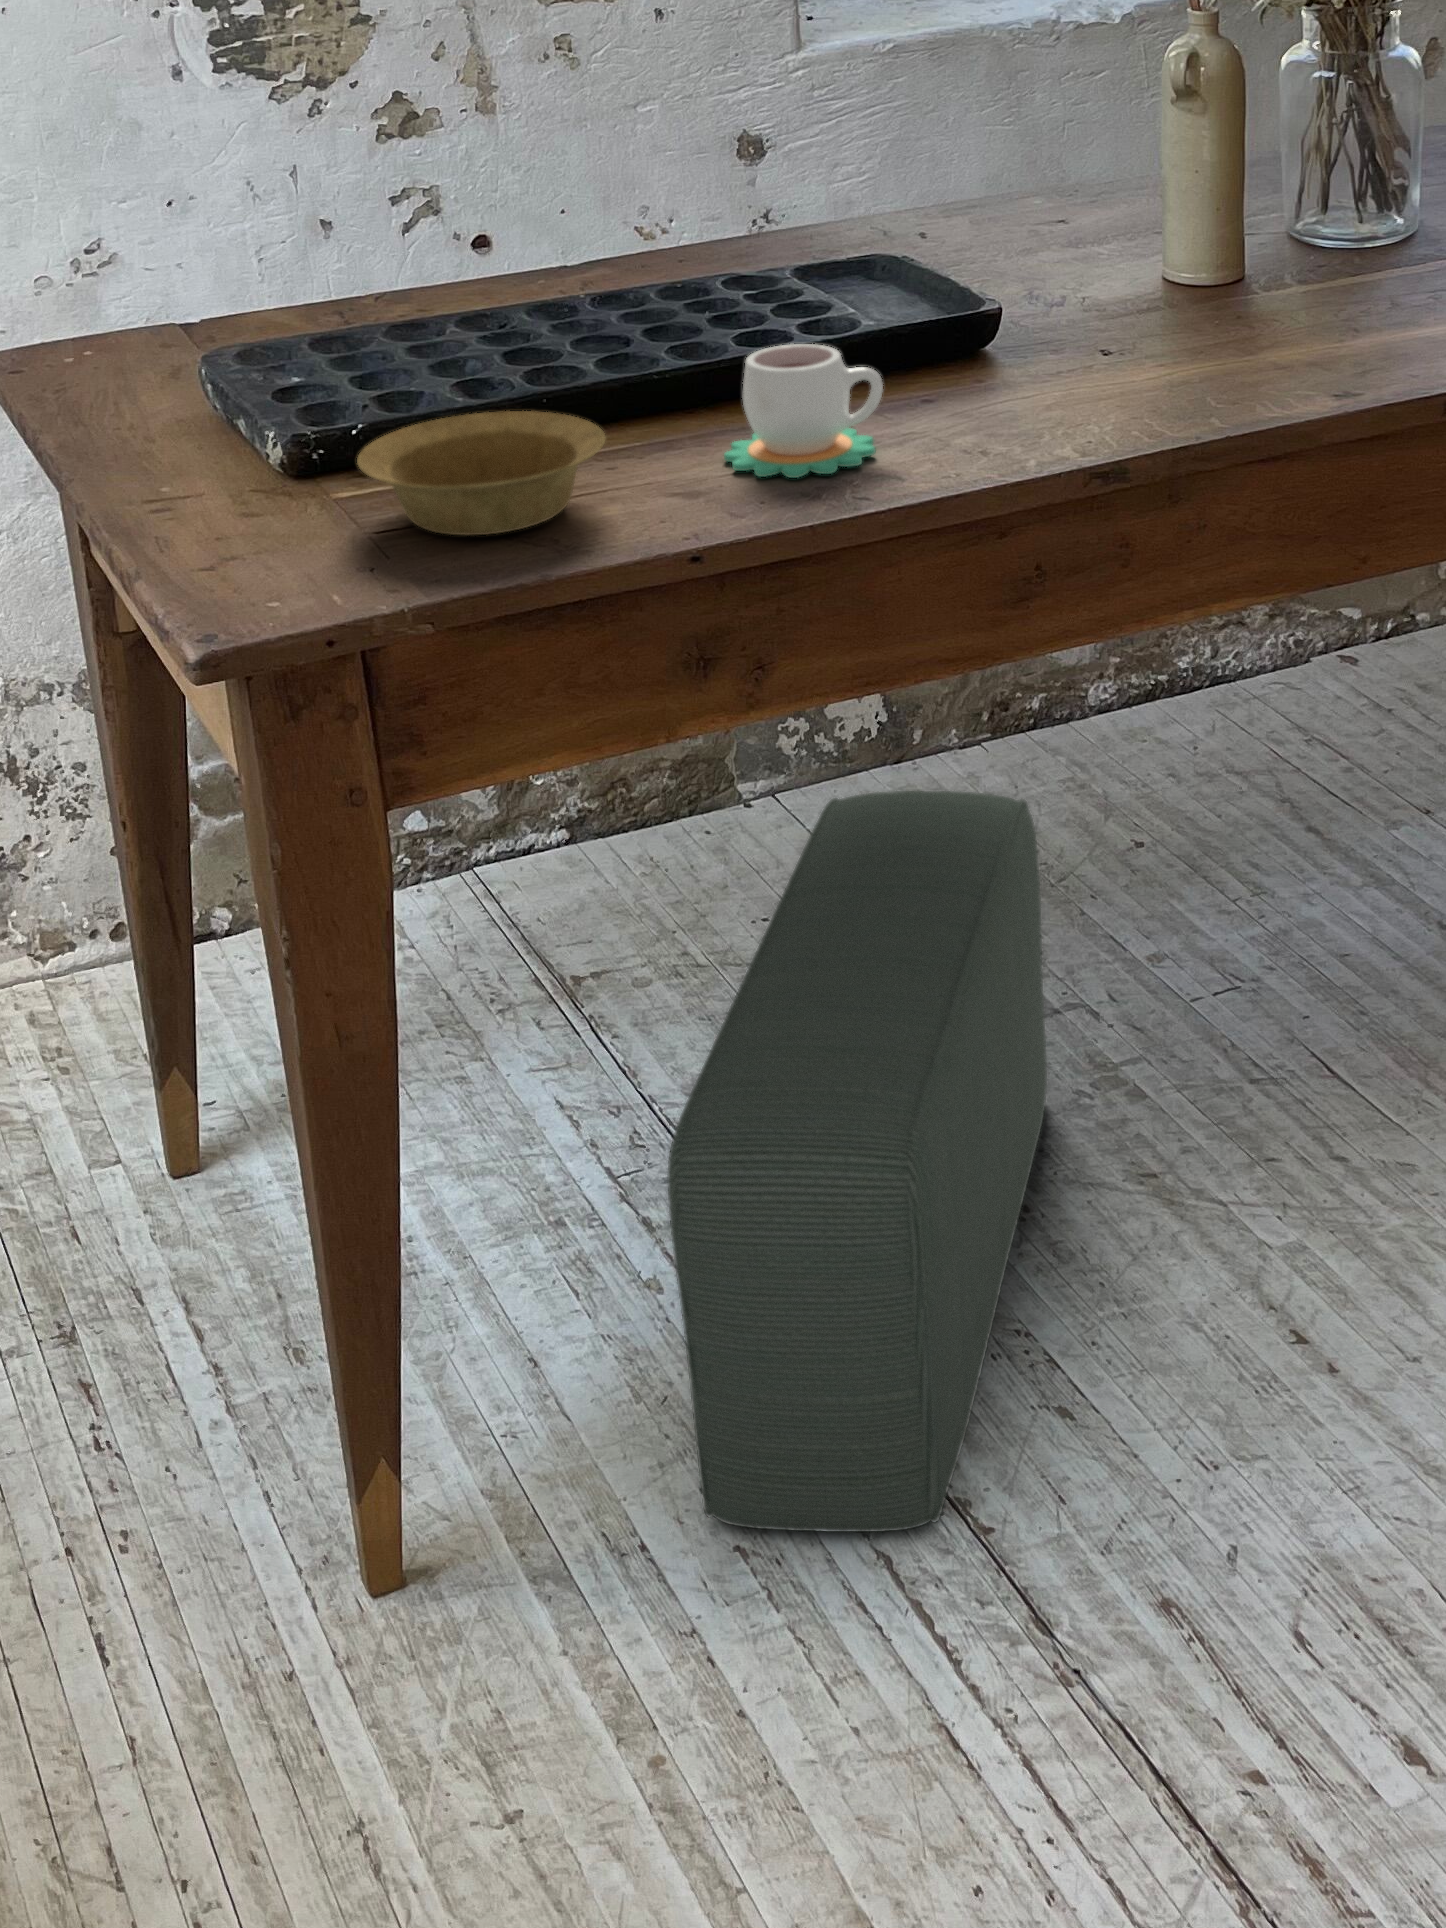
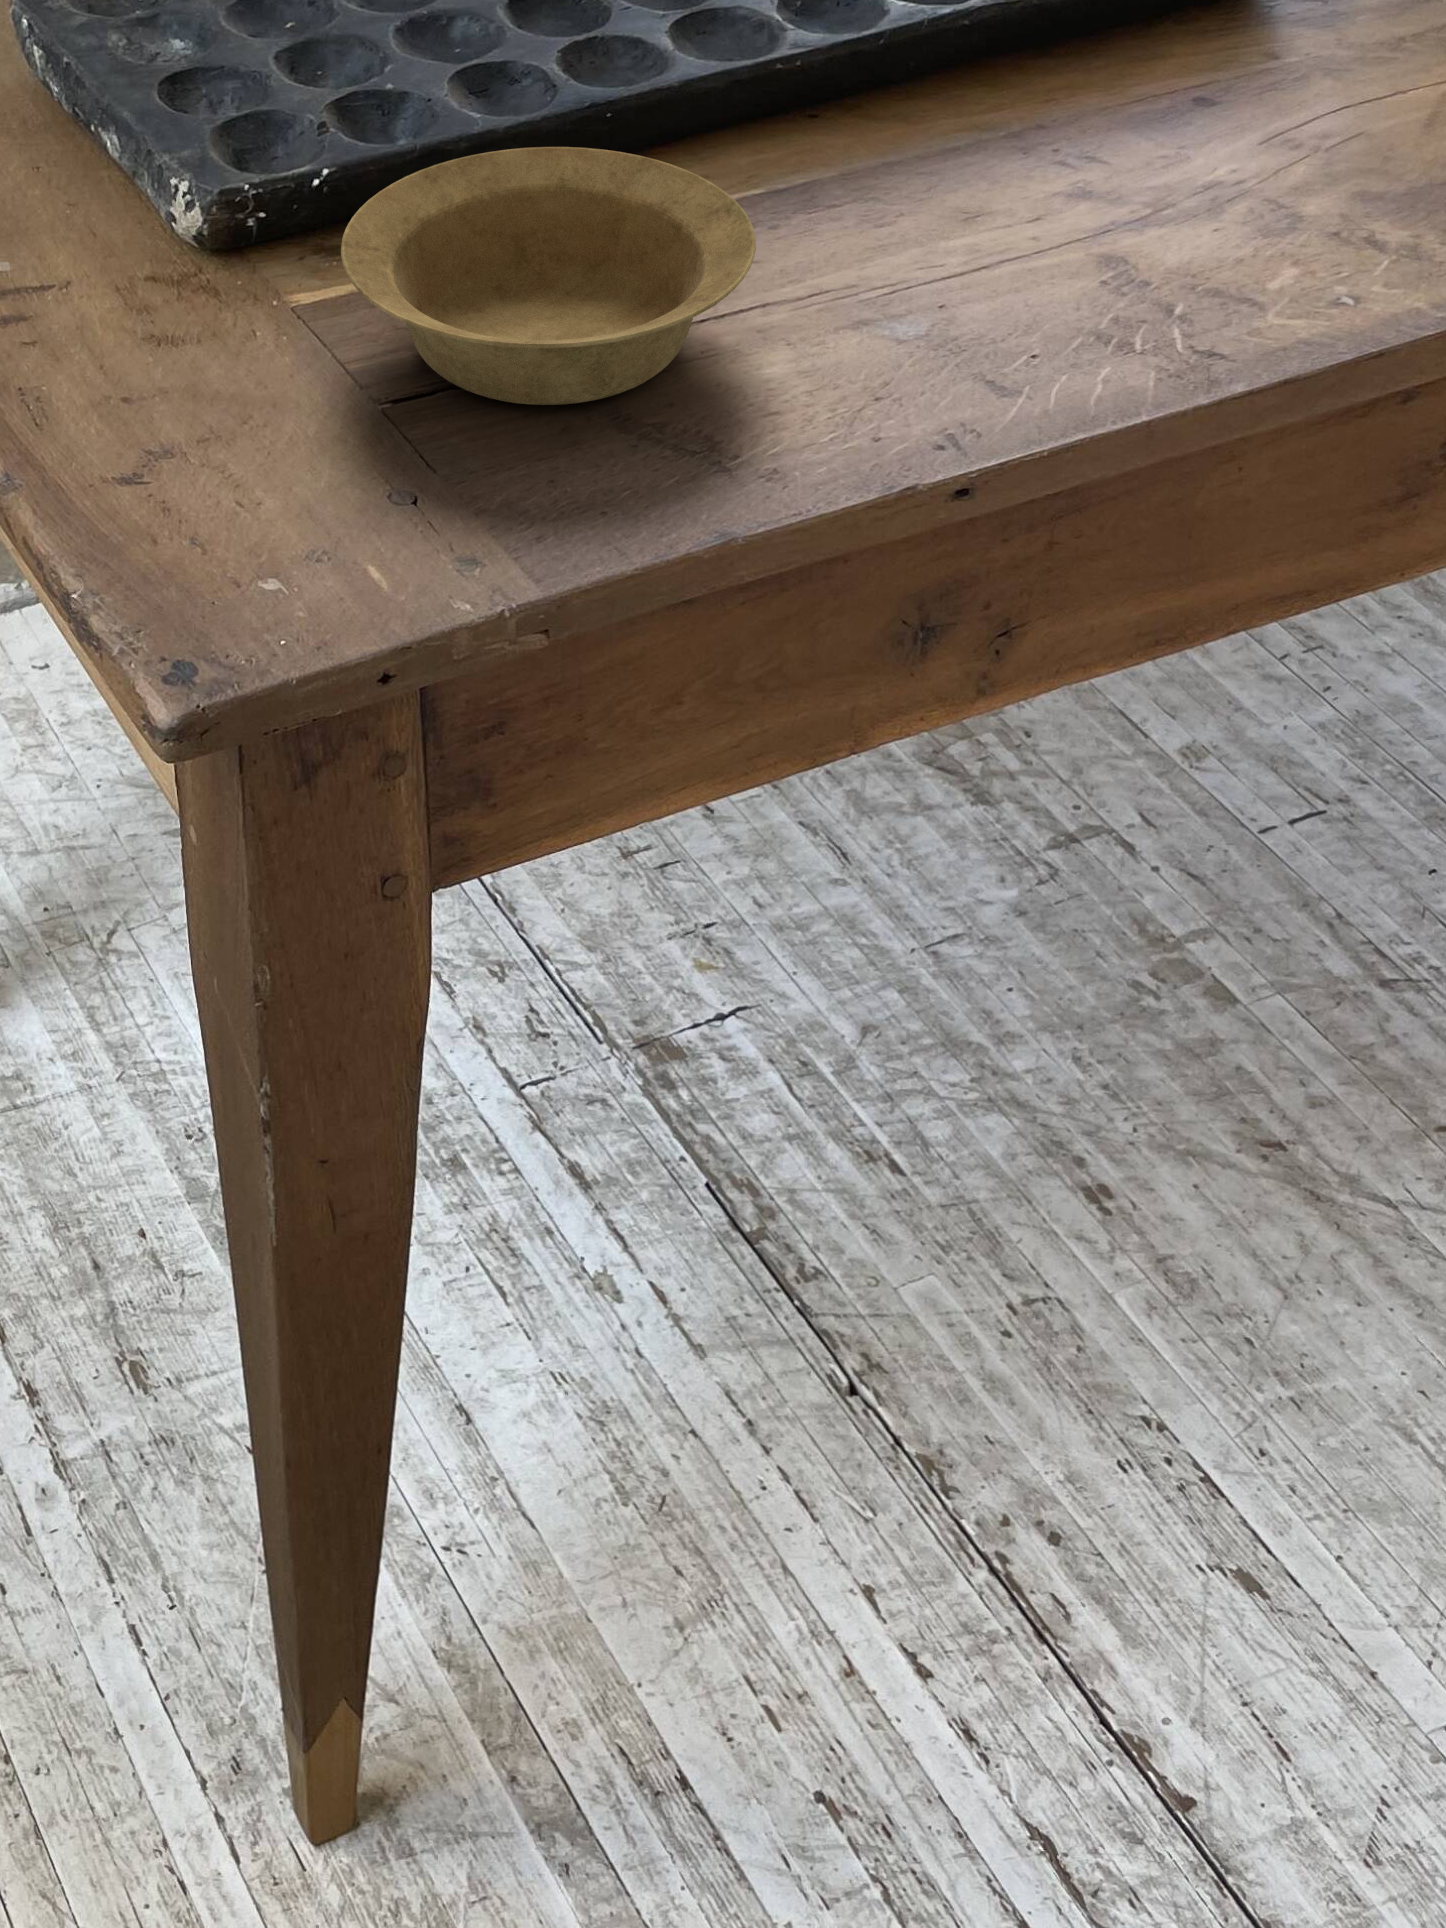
mug: present [724,344,883,478] -> none [899,27,1183,279]
pouf: present [667,791,1047,1532] -> none [769,595,1198,1800]

